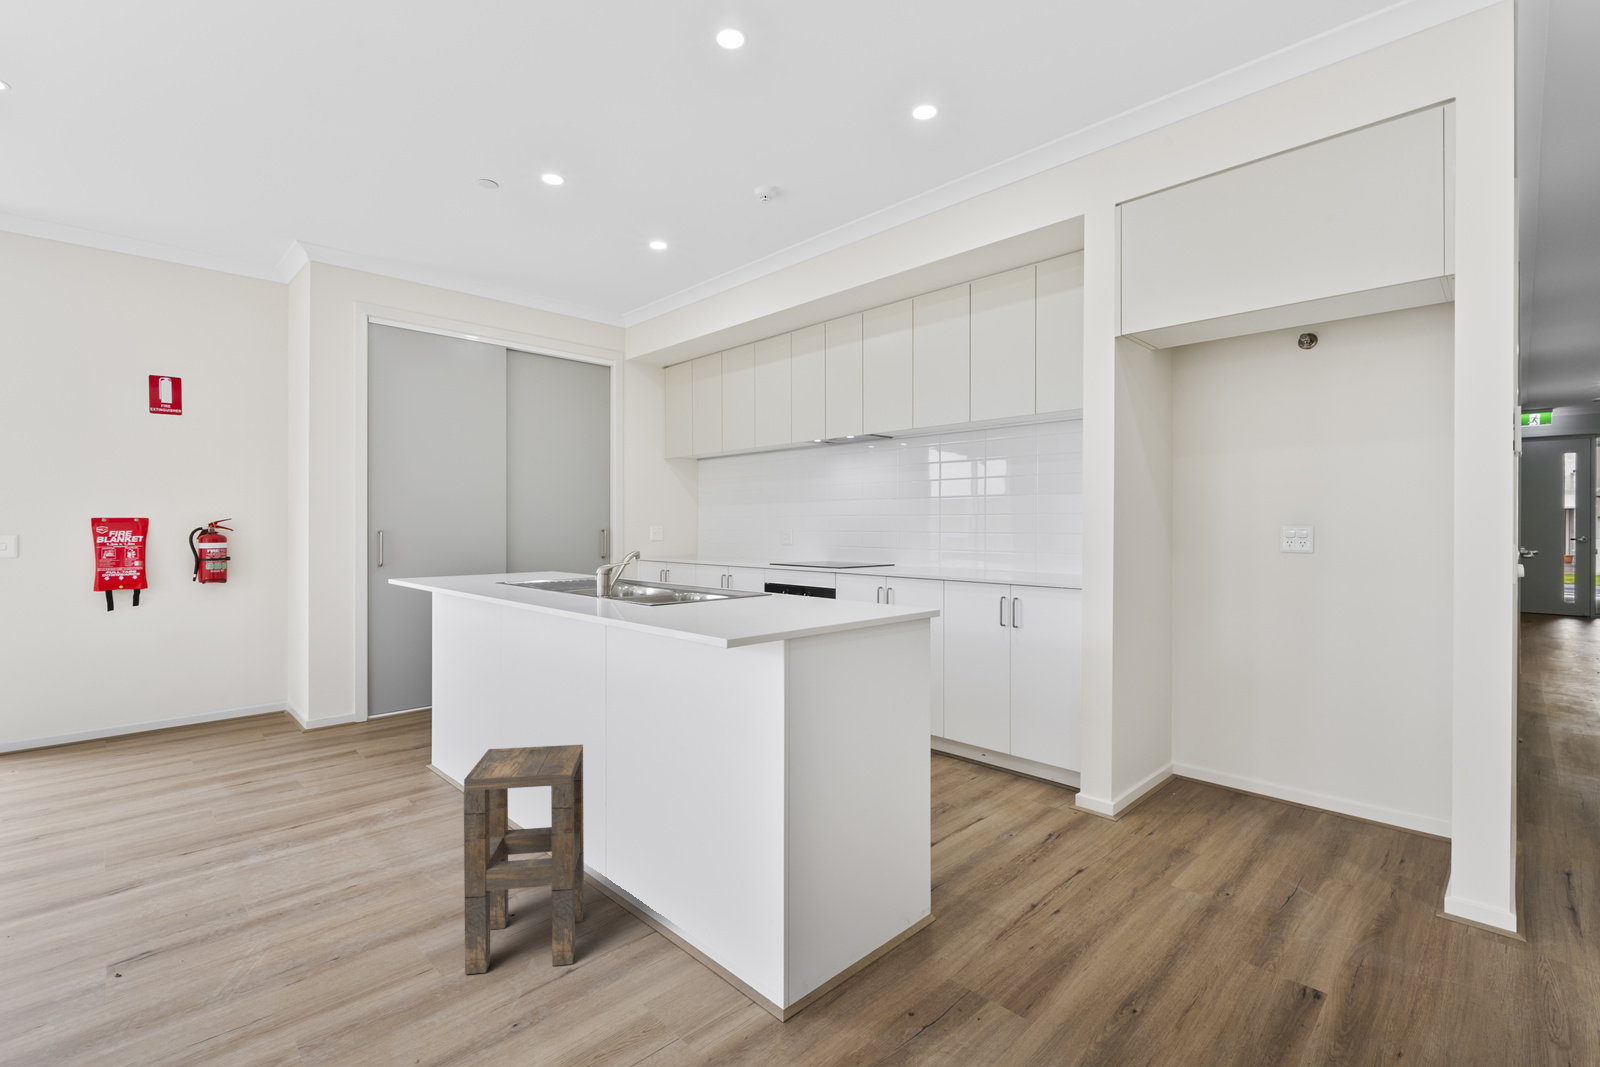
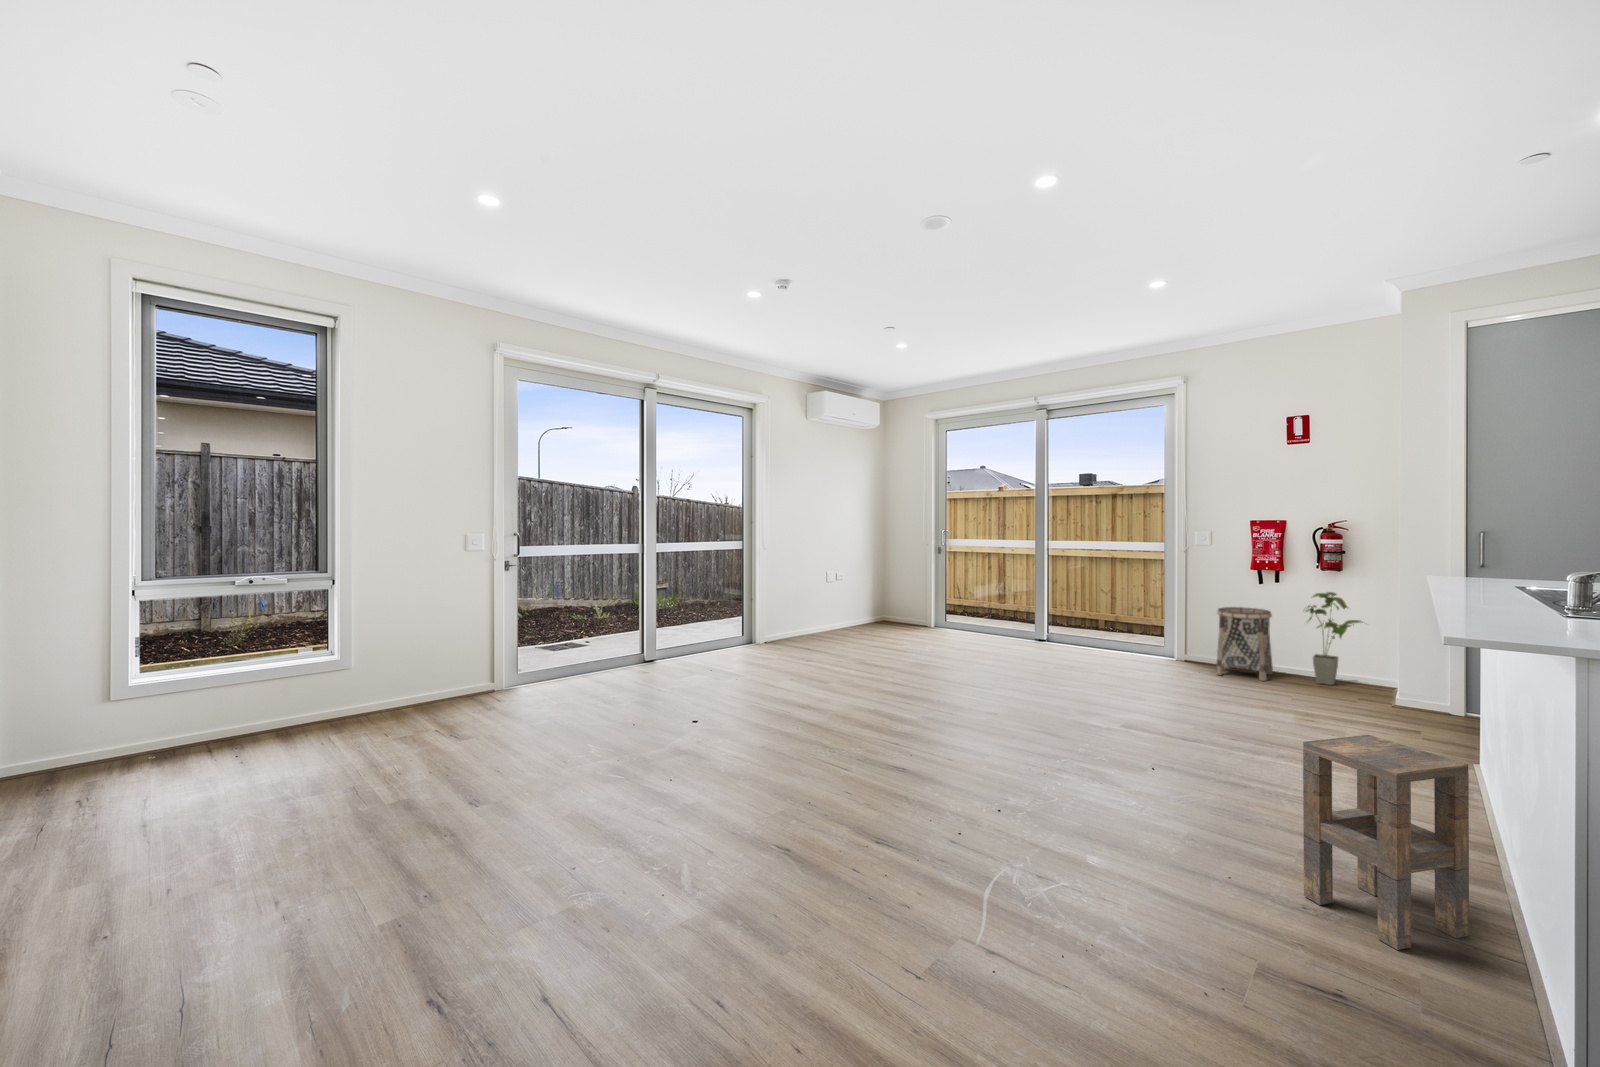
house plant: none [177,611,257,733] -> present [1306,592,1363,685]
basket: none [41,647,136,763] -> present [1216,607,1273,681]

